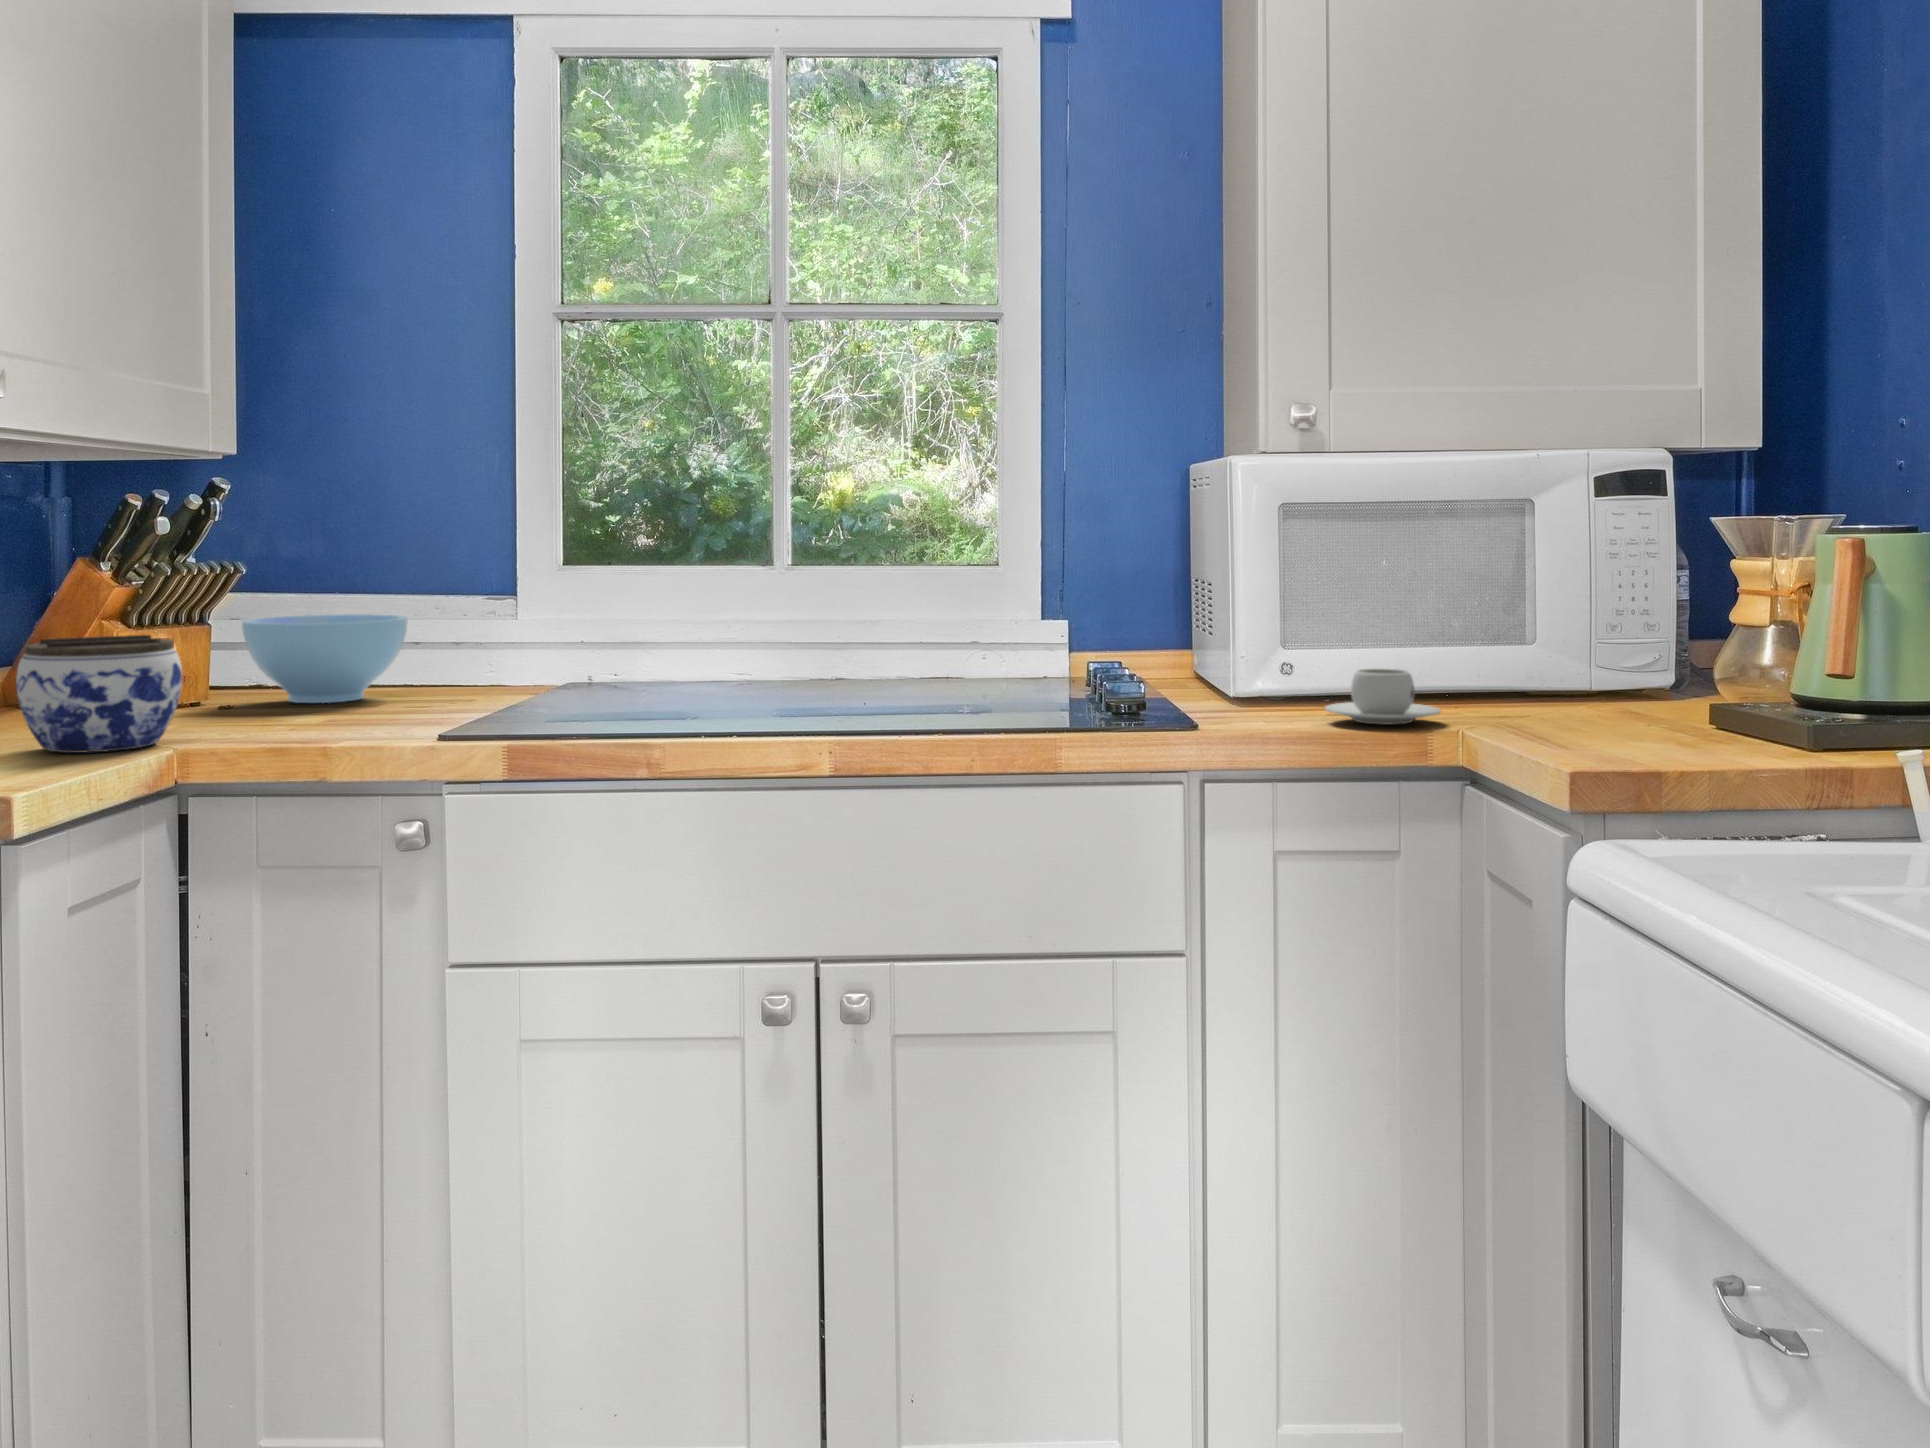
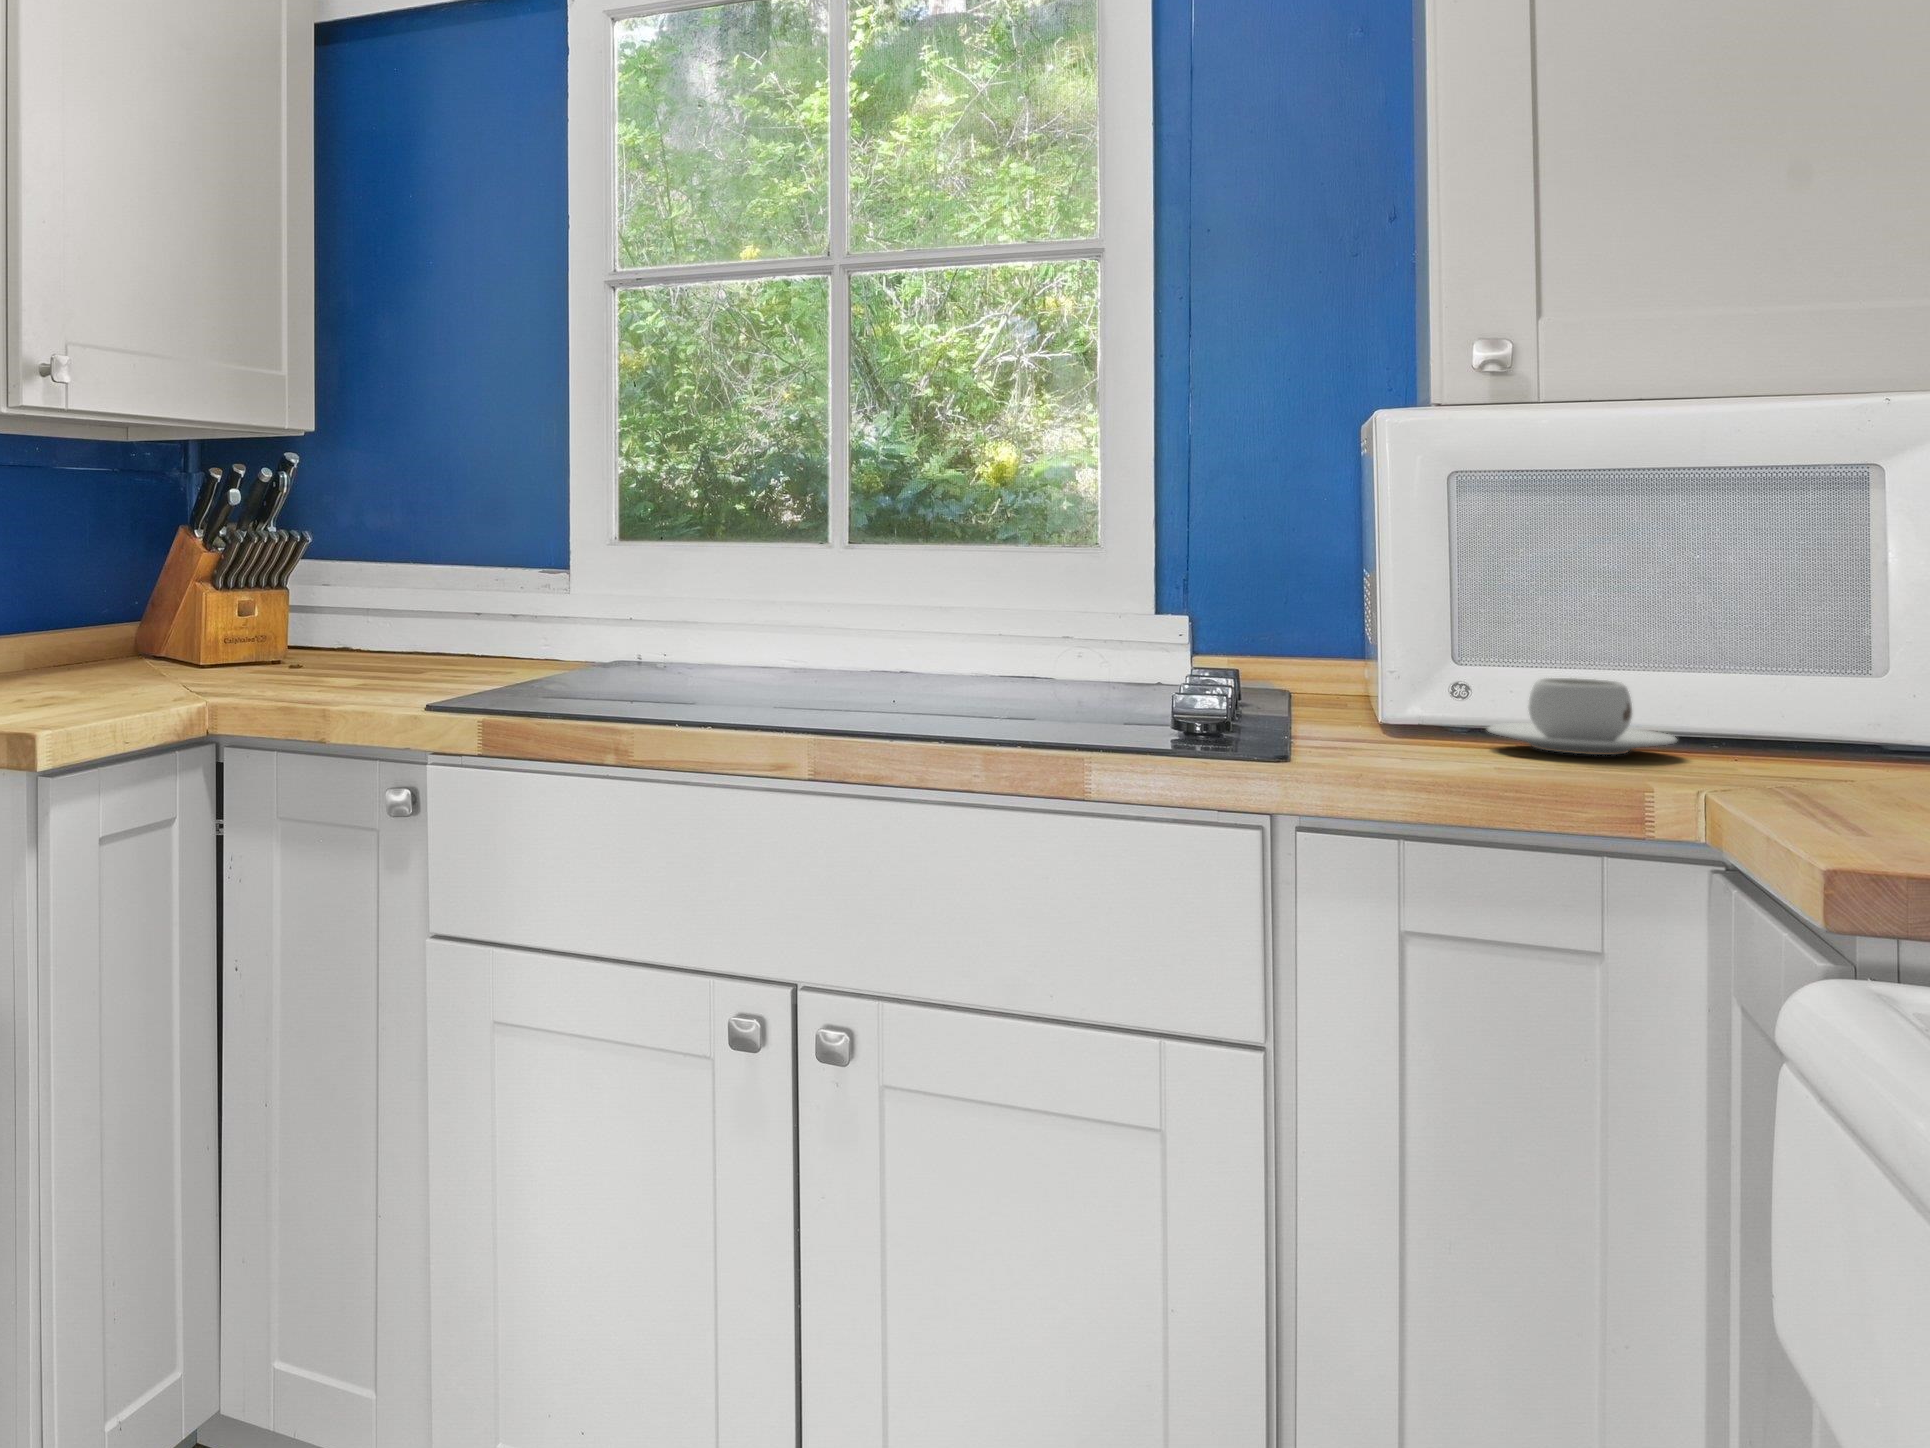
bowl: present [242,614,407,703] -> none [310,590,457,672]
jar: present [16,635,182,753] -> none [85,598,219,702]

